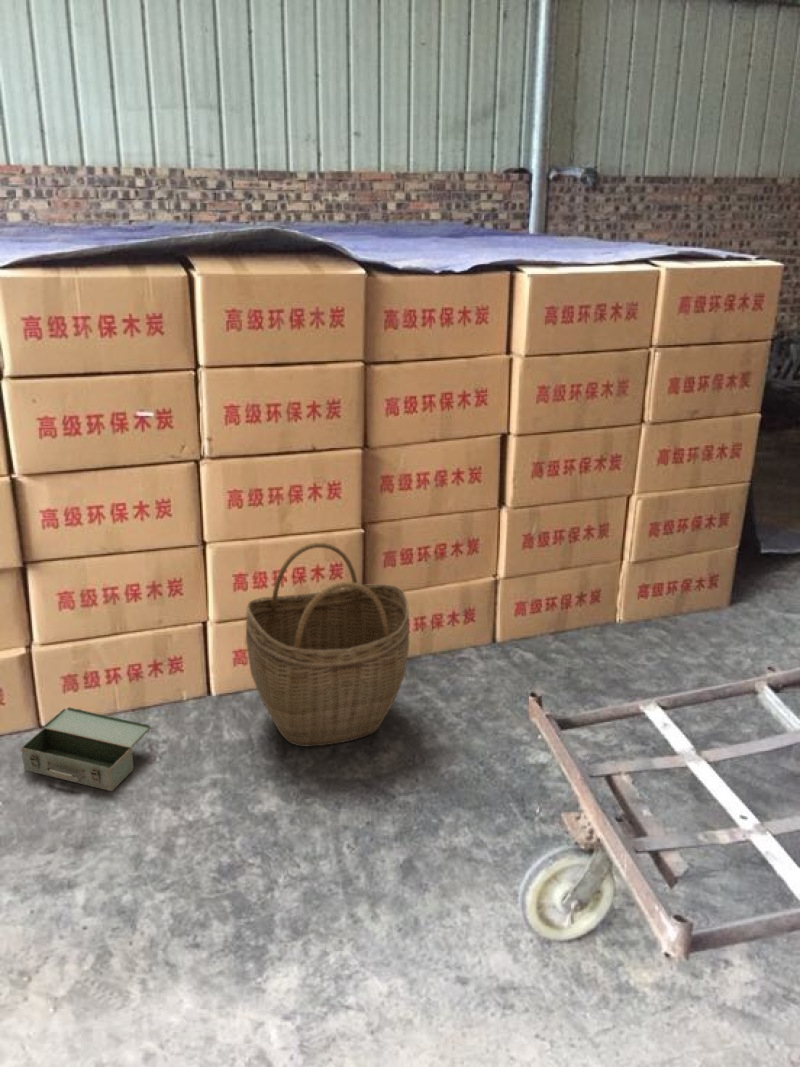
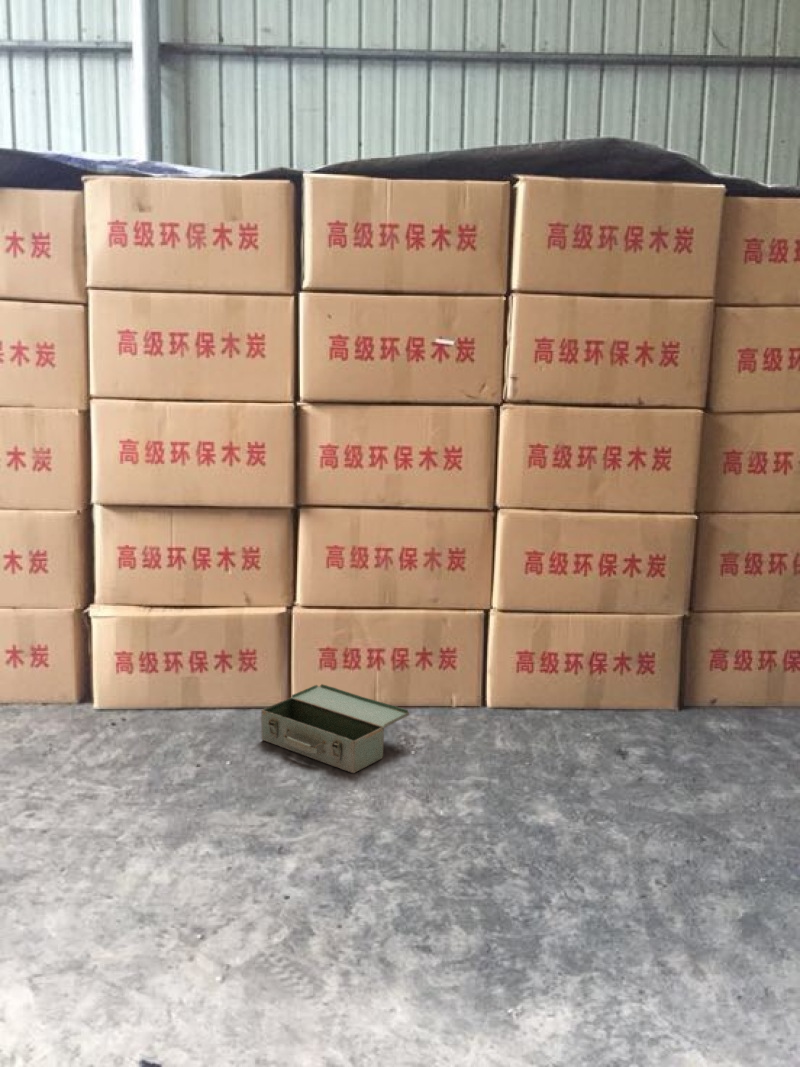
woven basket: present [246,543,409,747] -> none [536,513,757,773]

